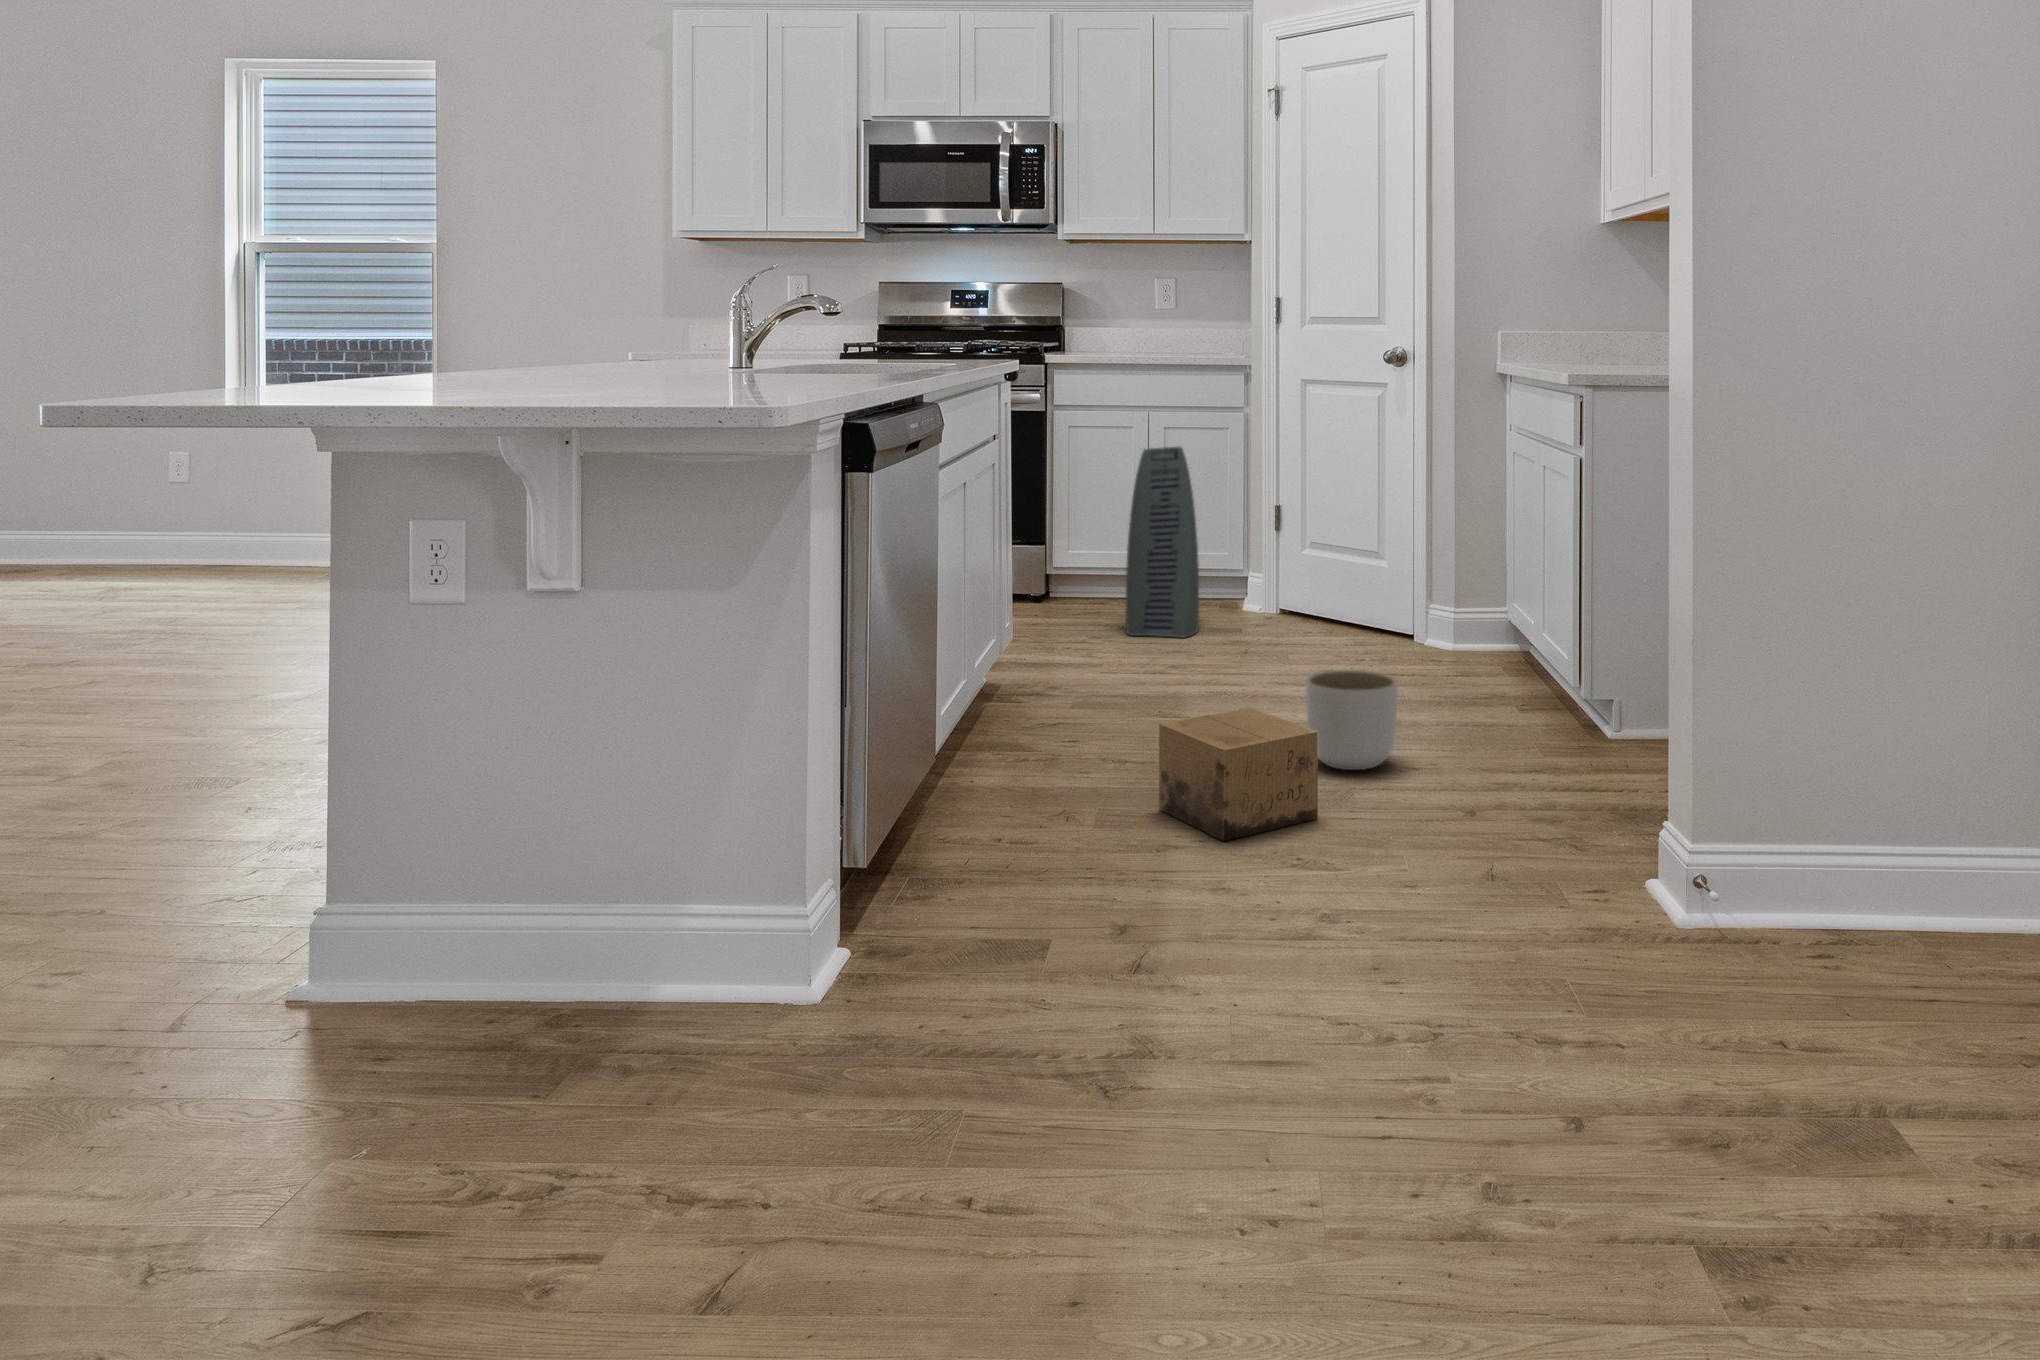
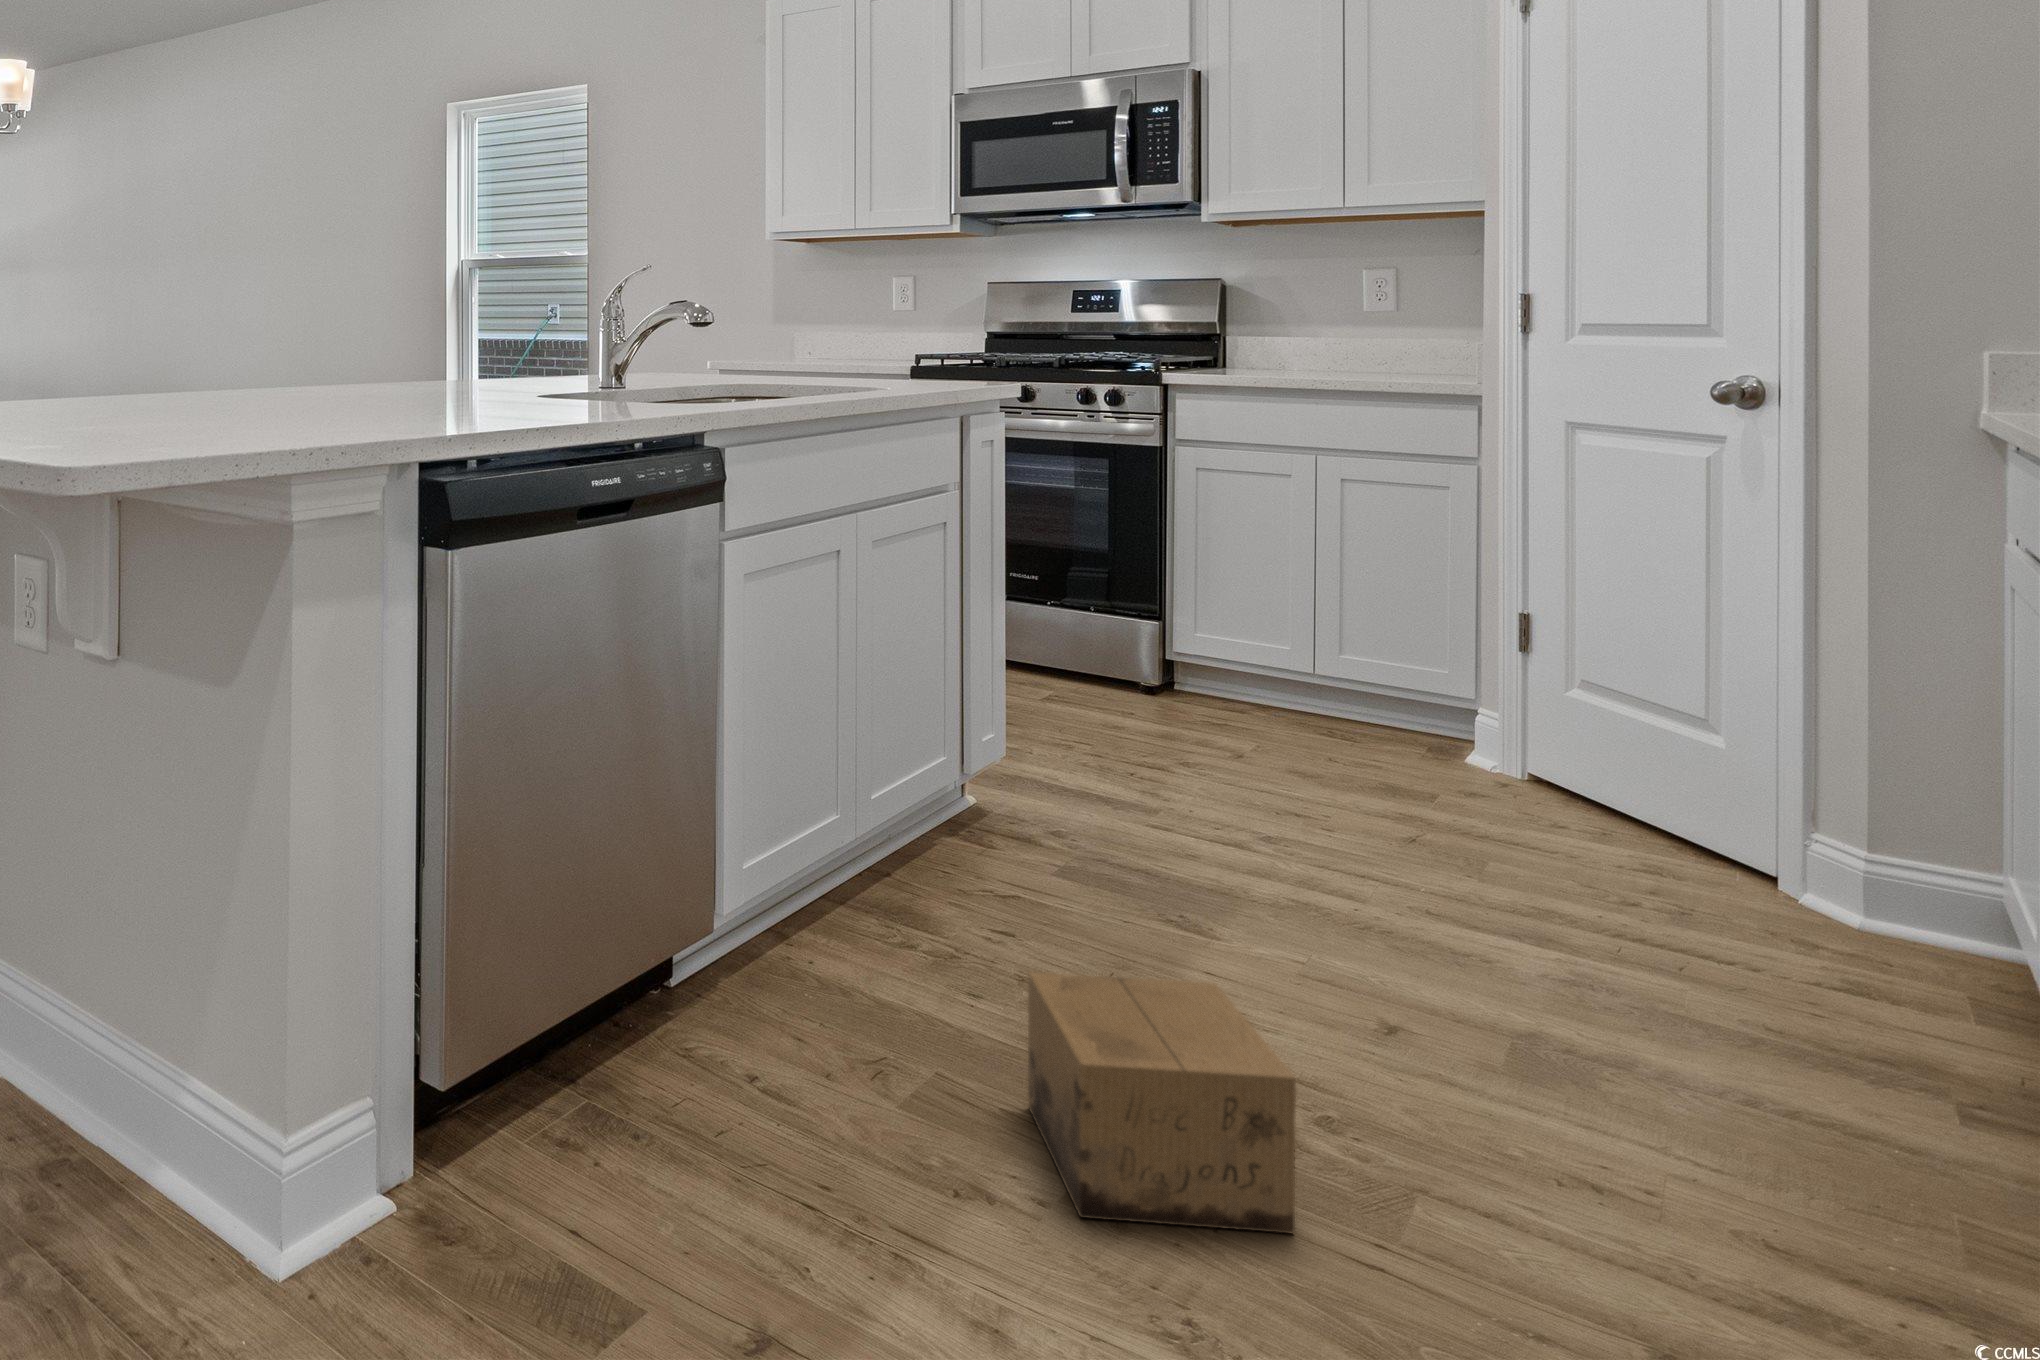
air purifier: present [1126,446,1199,638] -> none [1237,512,1361,793]
planter: present [1306,670,1398,770] -> none [1361,943,1558,1152]

